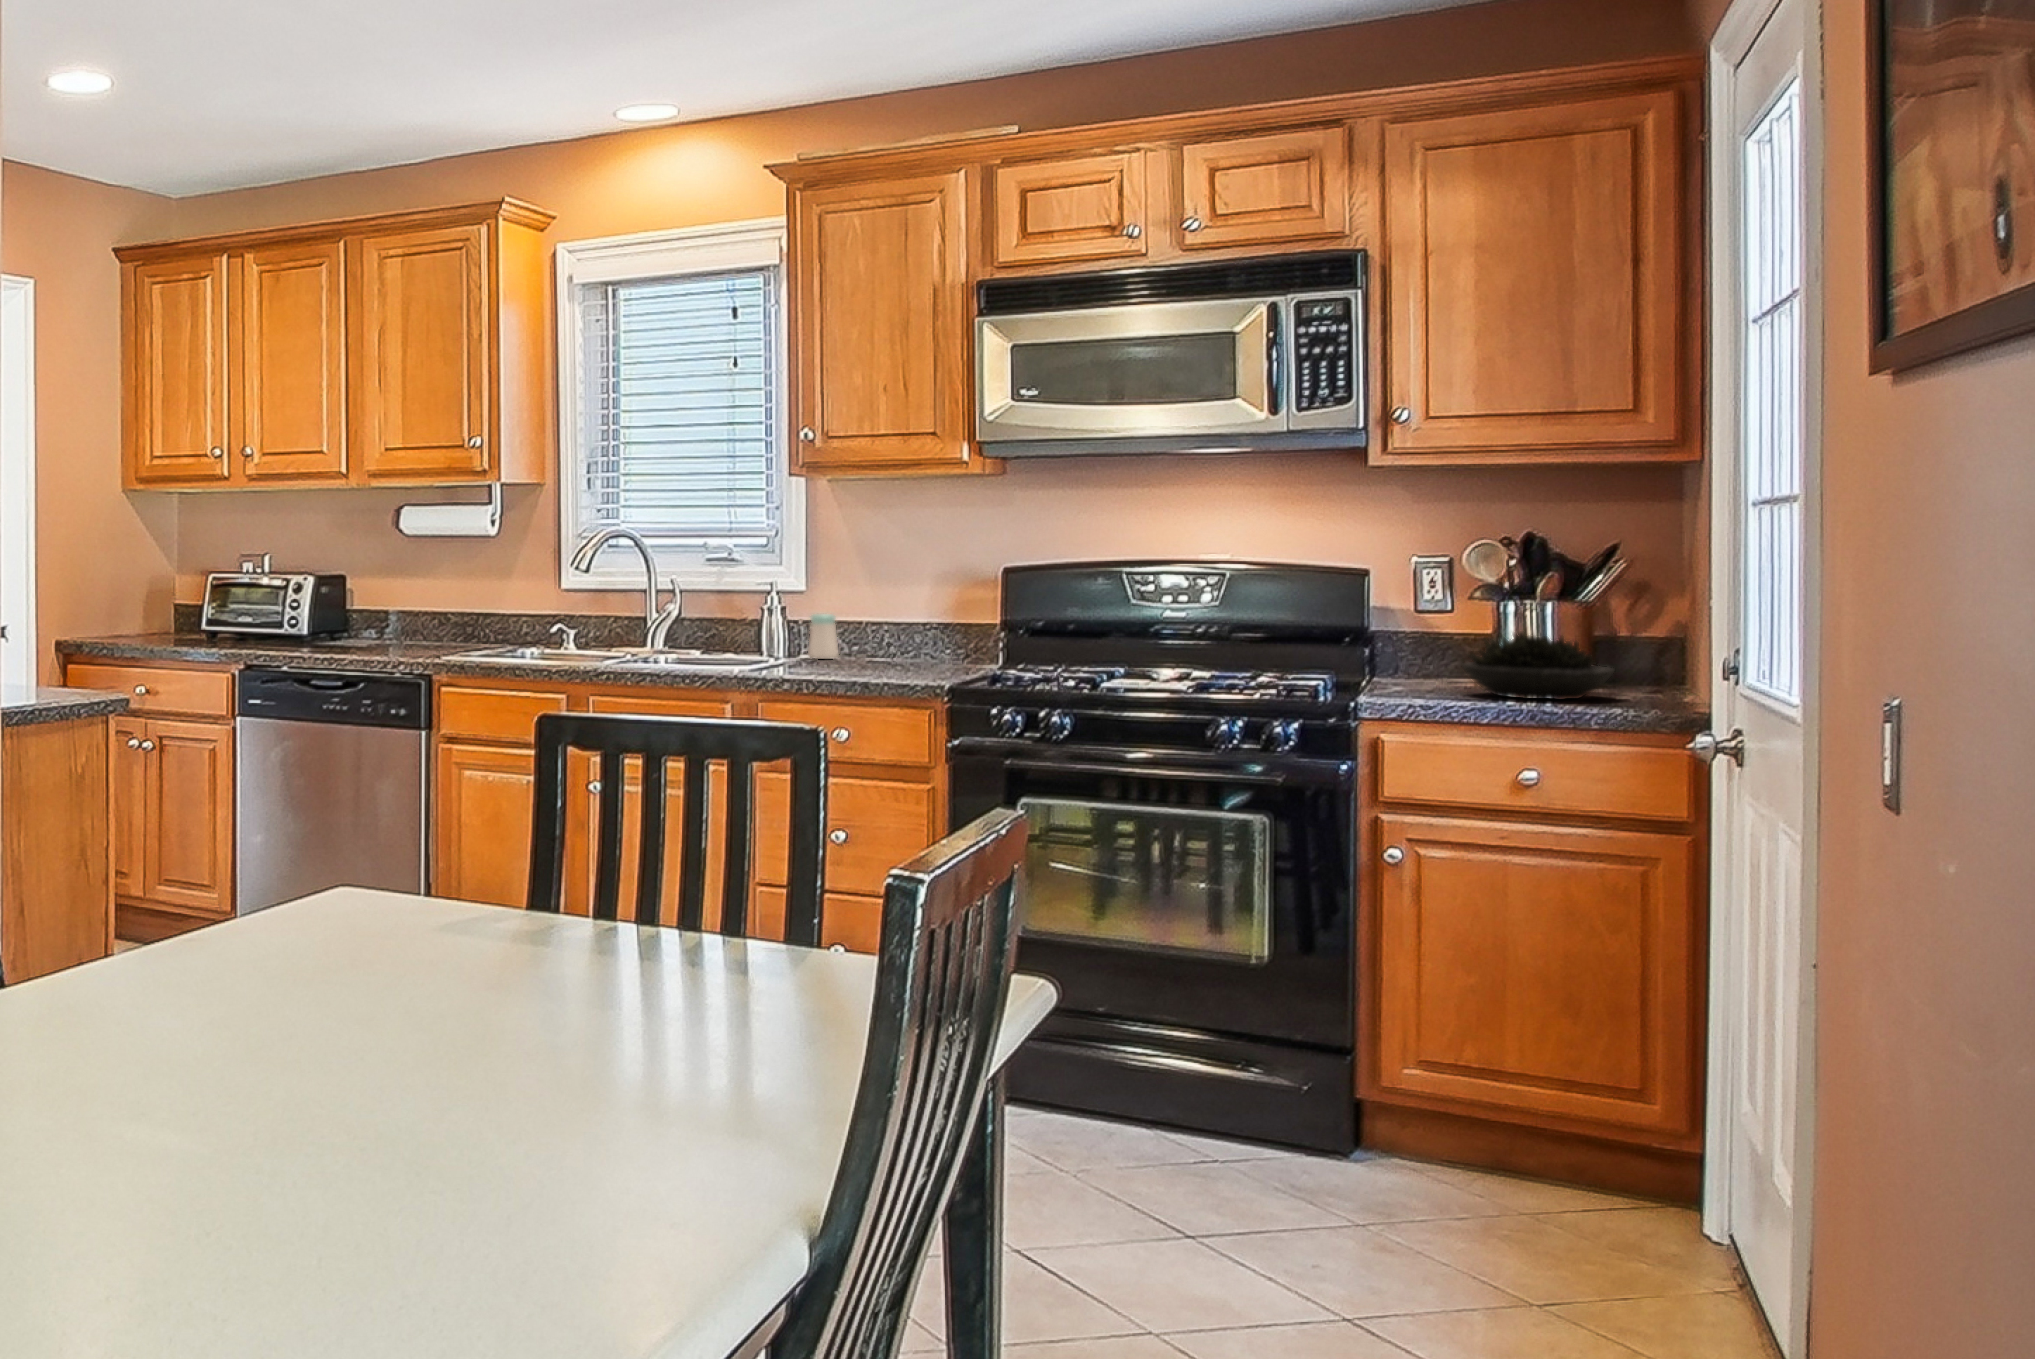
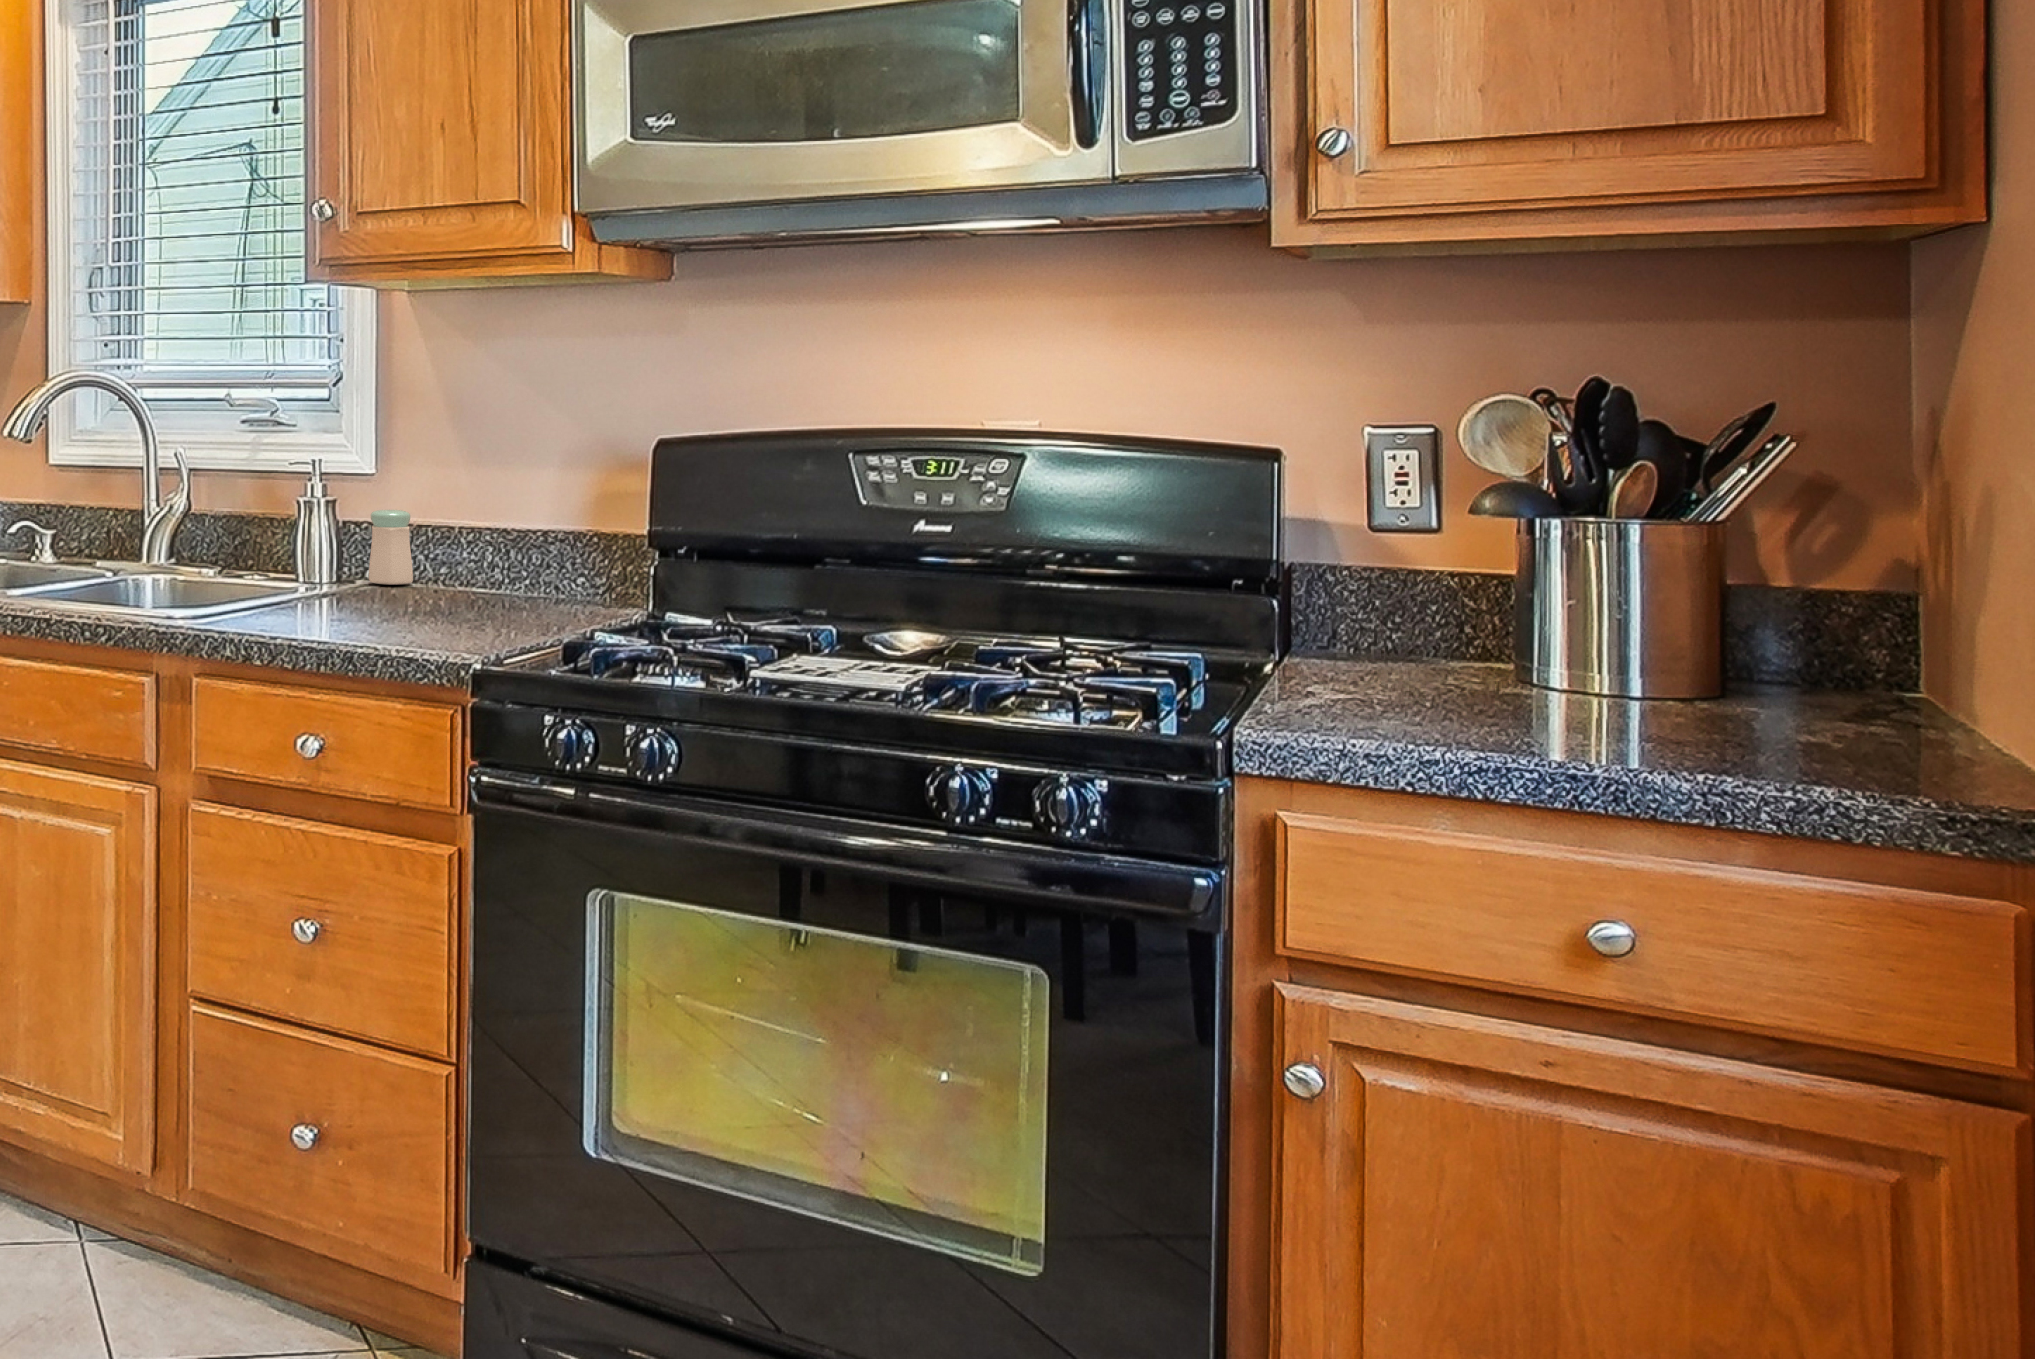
succulent plant: present [1462,632,1614,699] -> none [1453,587,1807,747]

